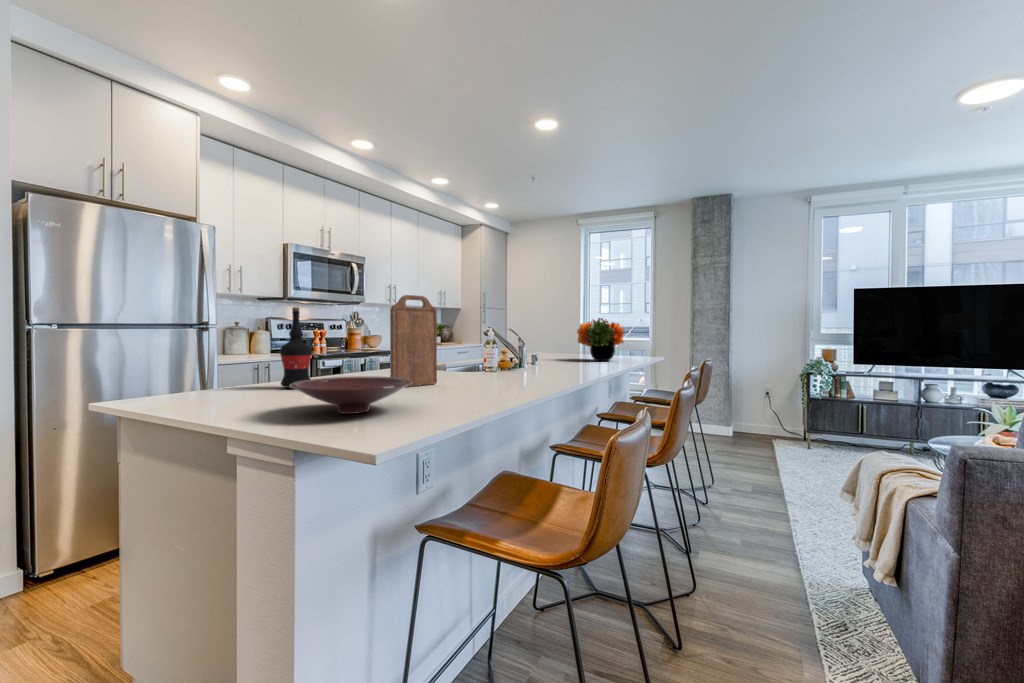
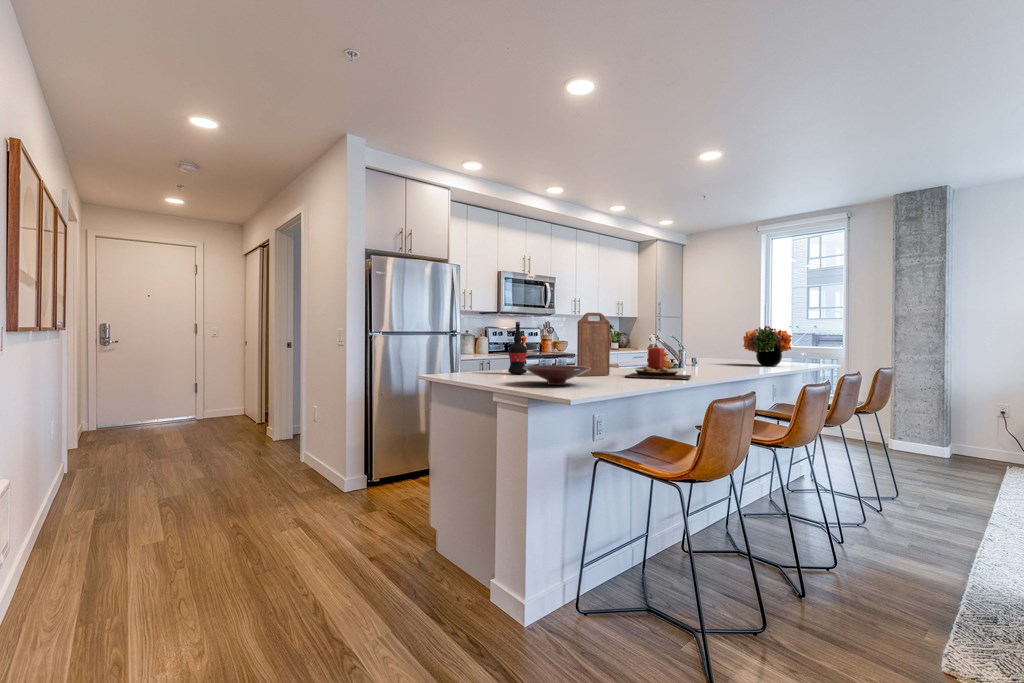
candle: none [460,343,545,388] -> present [625,347,691,380]

